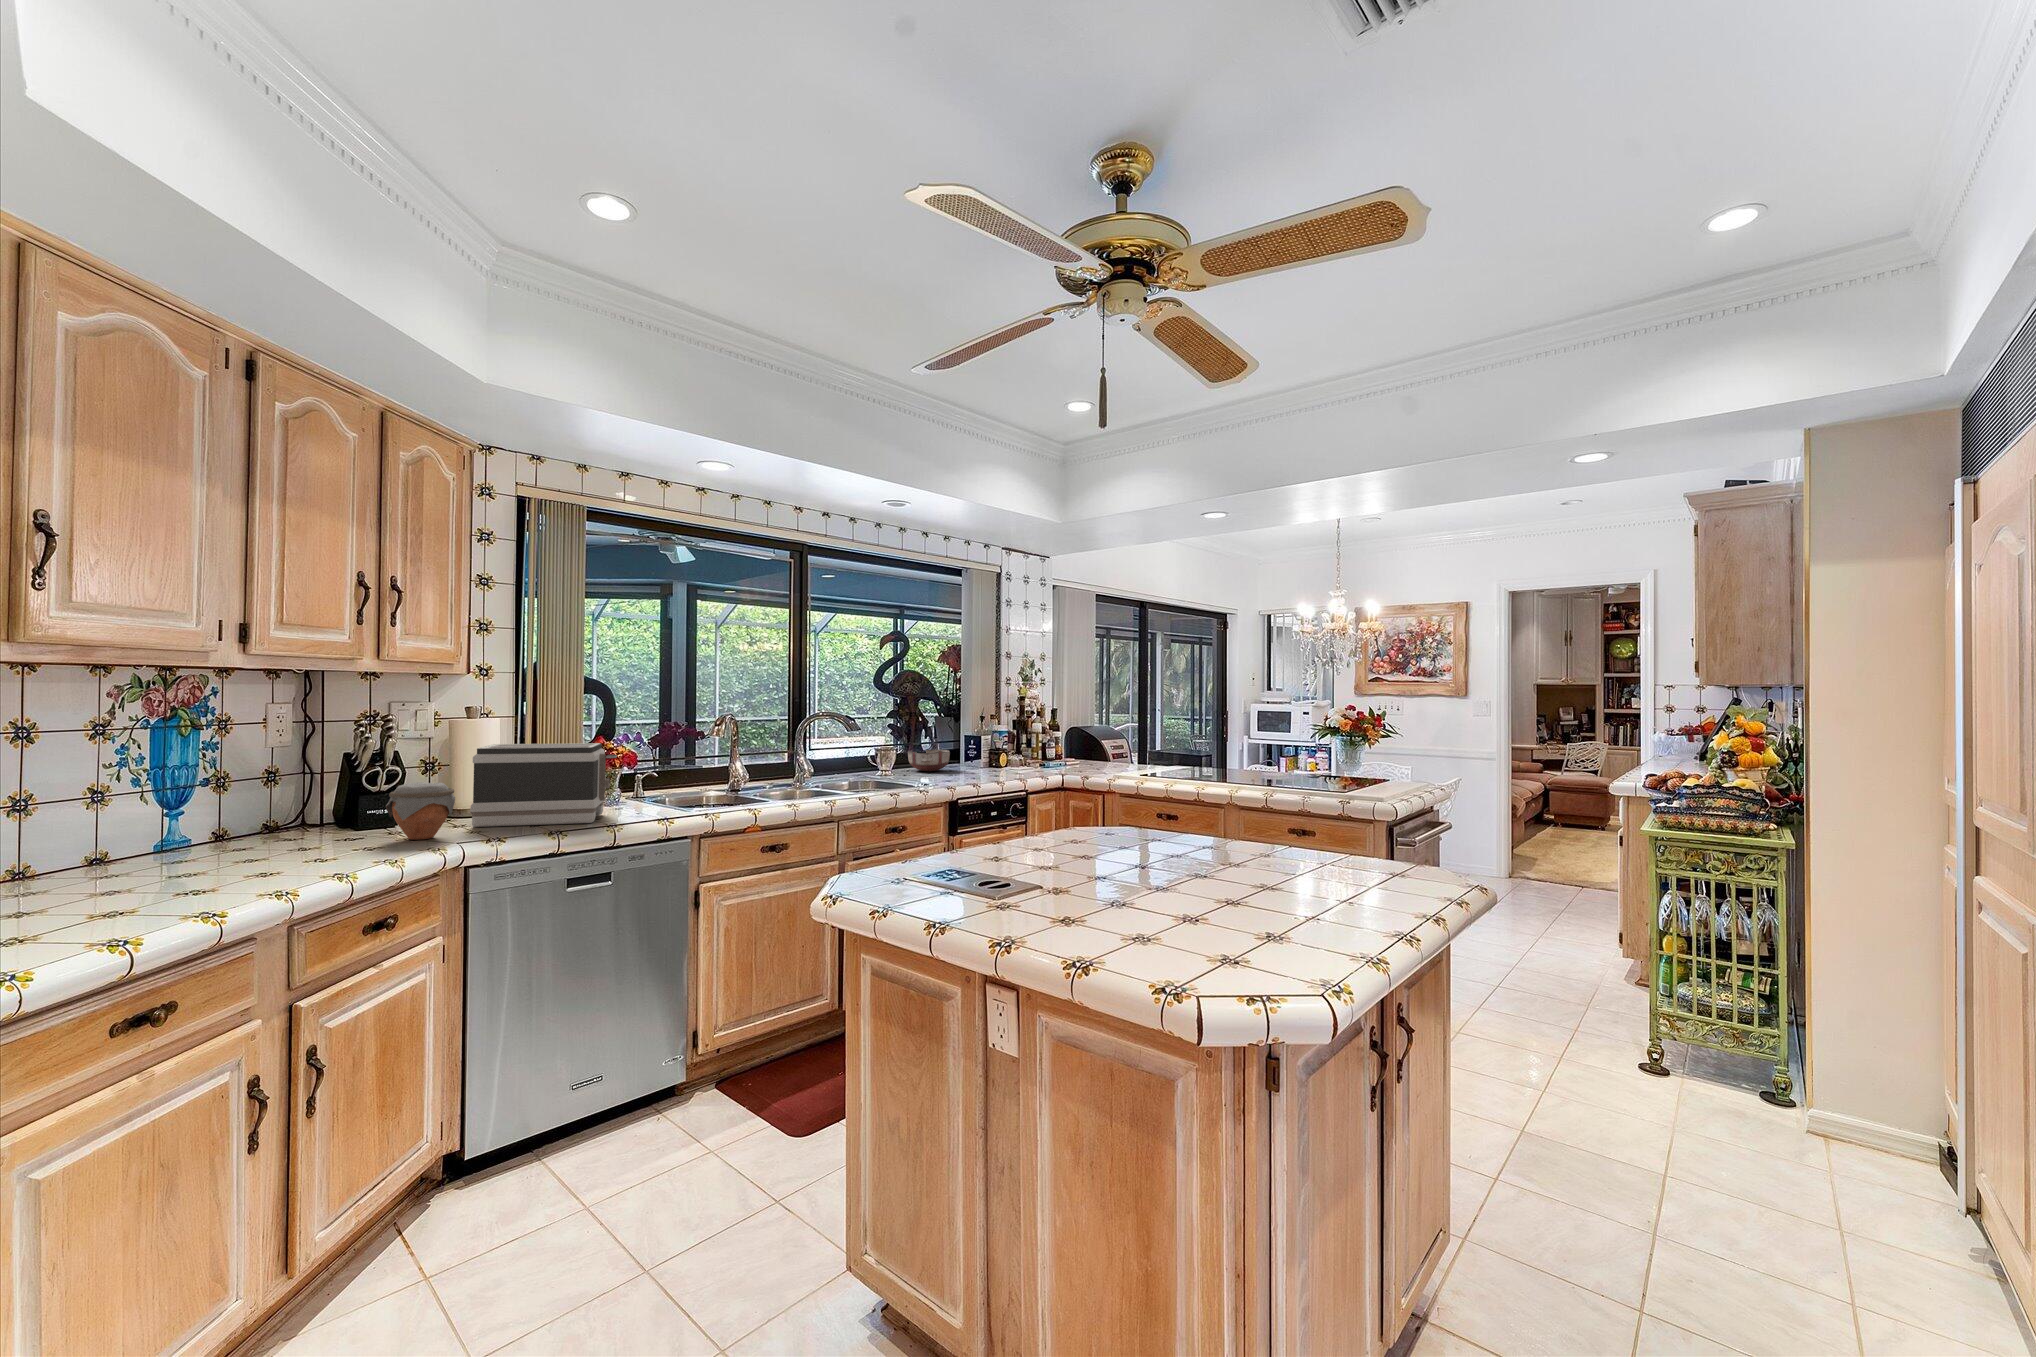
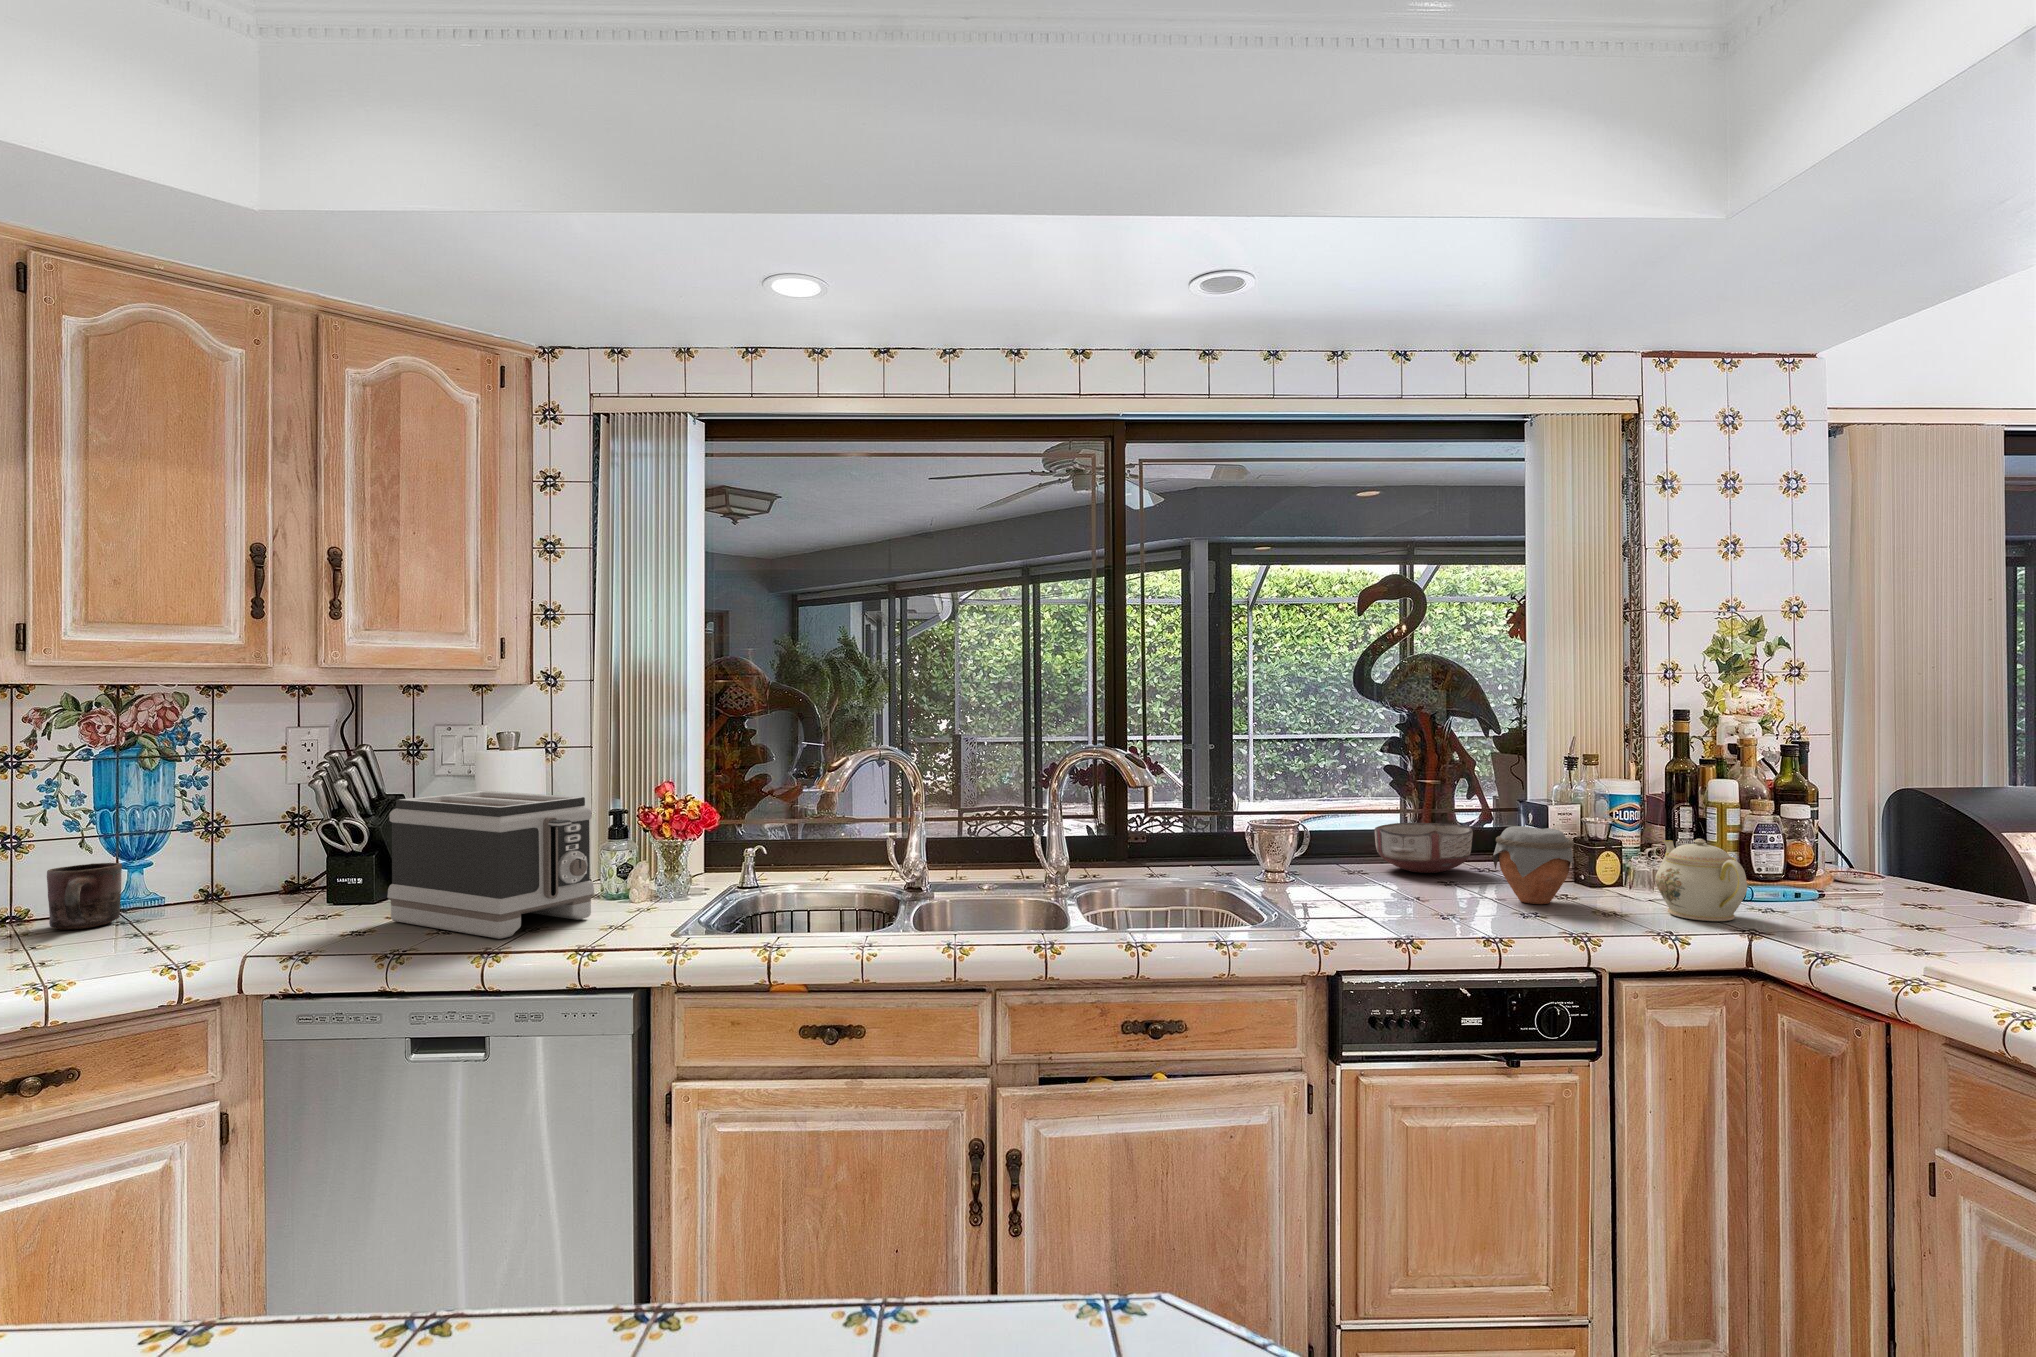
teapot: none [1026,745,1060,775] -> present [1655,839,1747,921]
jar: present [386,782,455,840] -> present [1493,826,1574,904]
mug: none [179,805,248,856] -> present [47,863,122,929]

